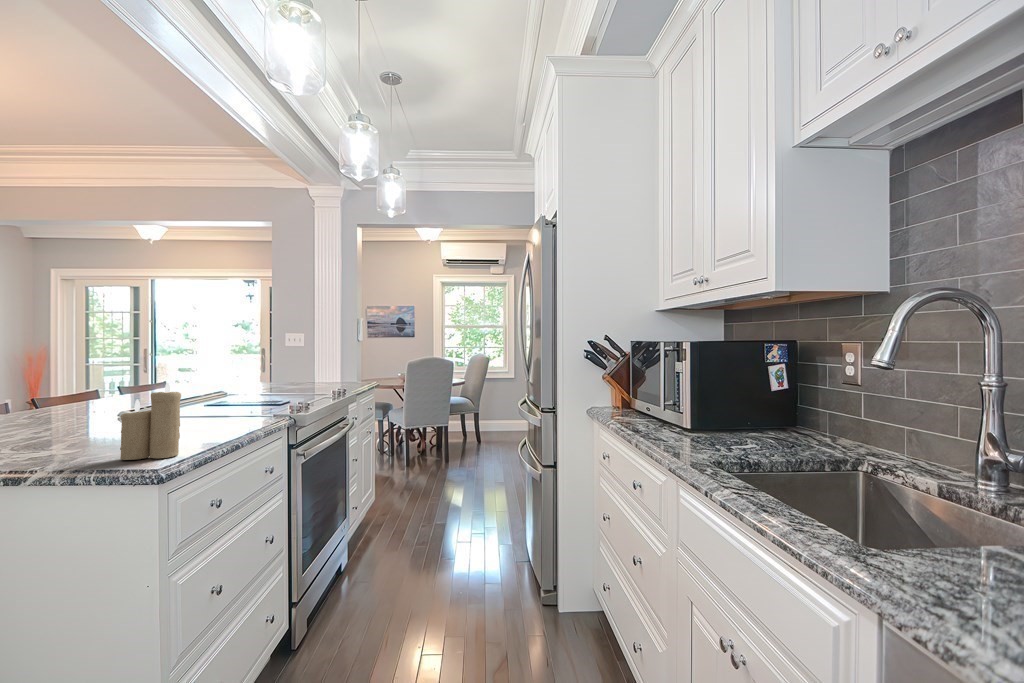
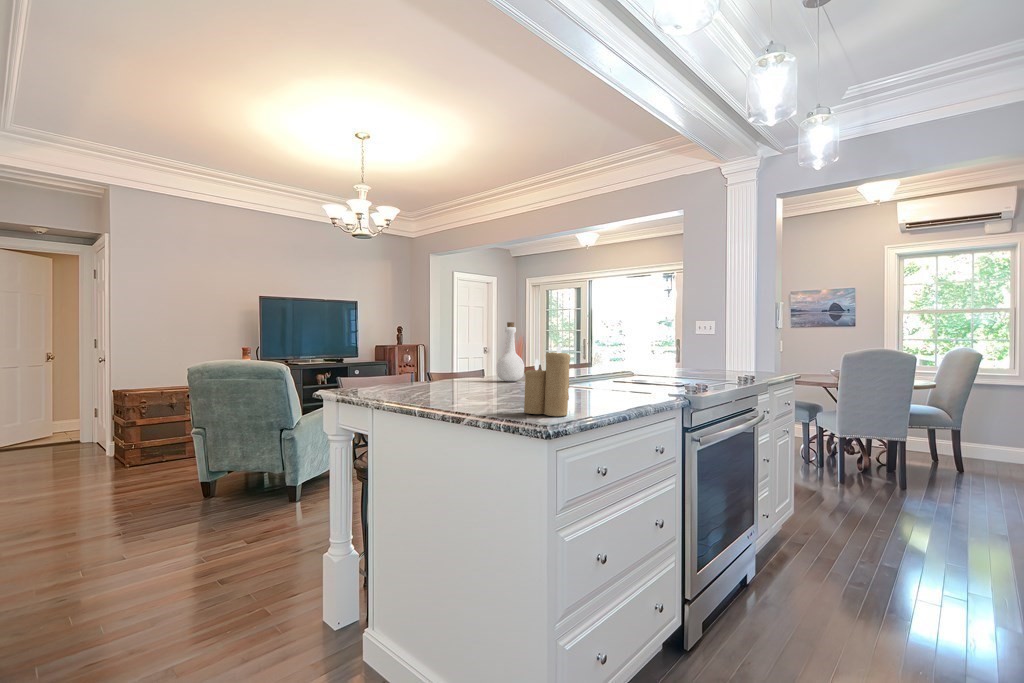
bottle: none [32,345,80,420] -> present [497,322,524,381]

